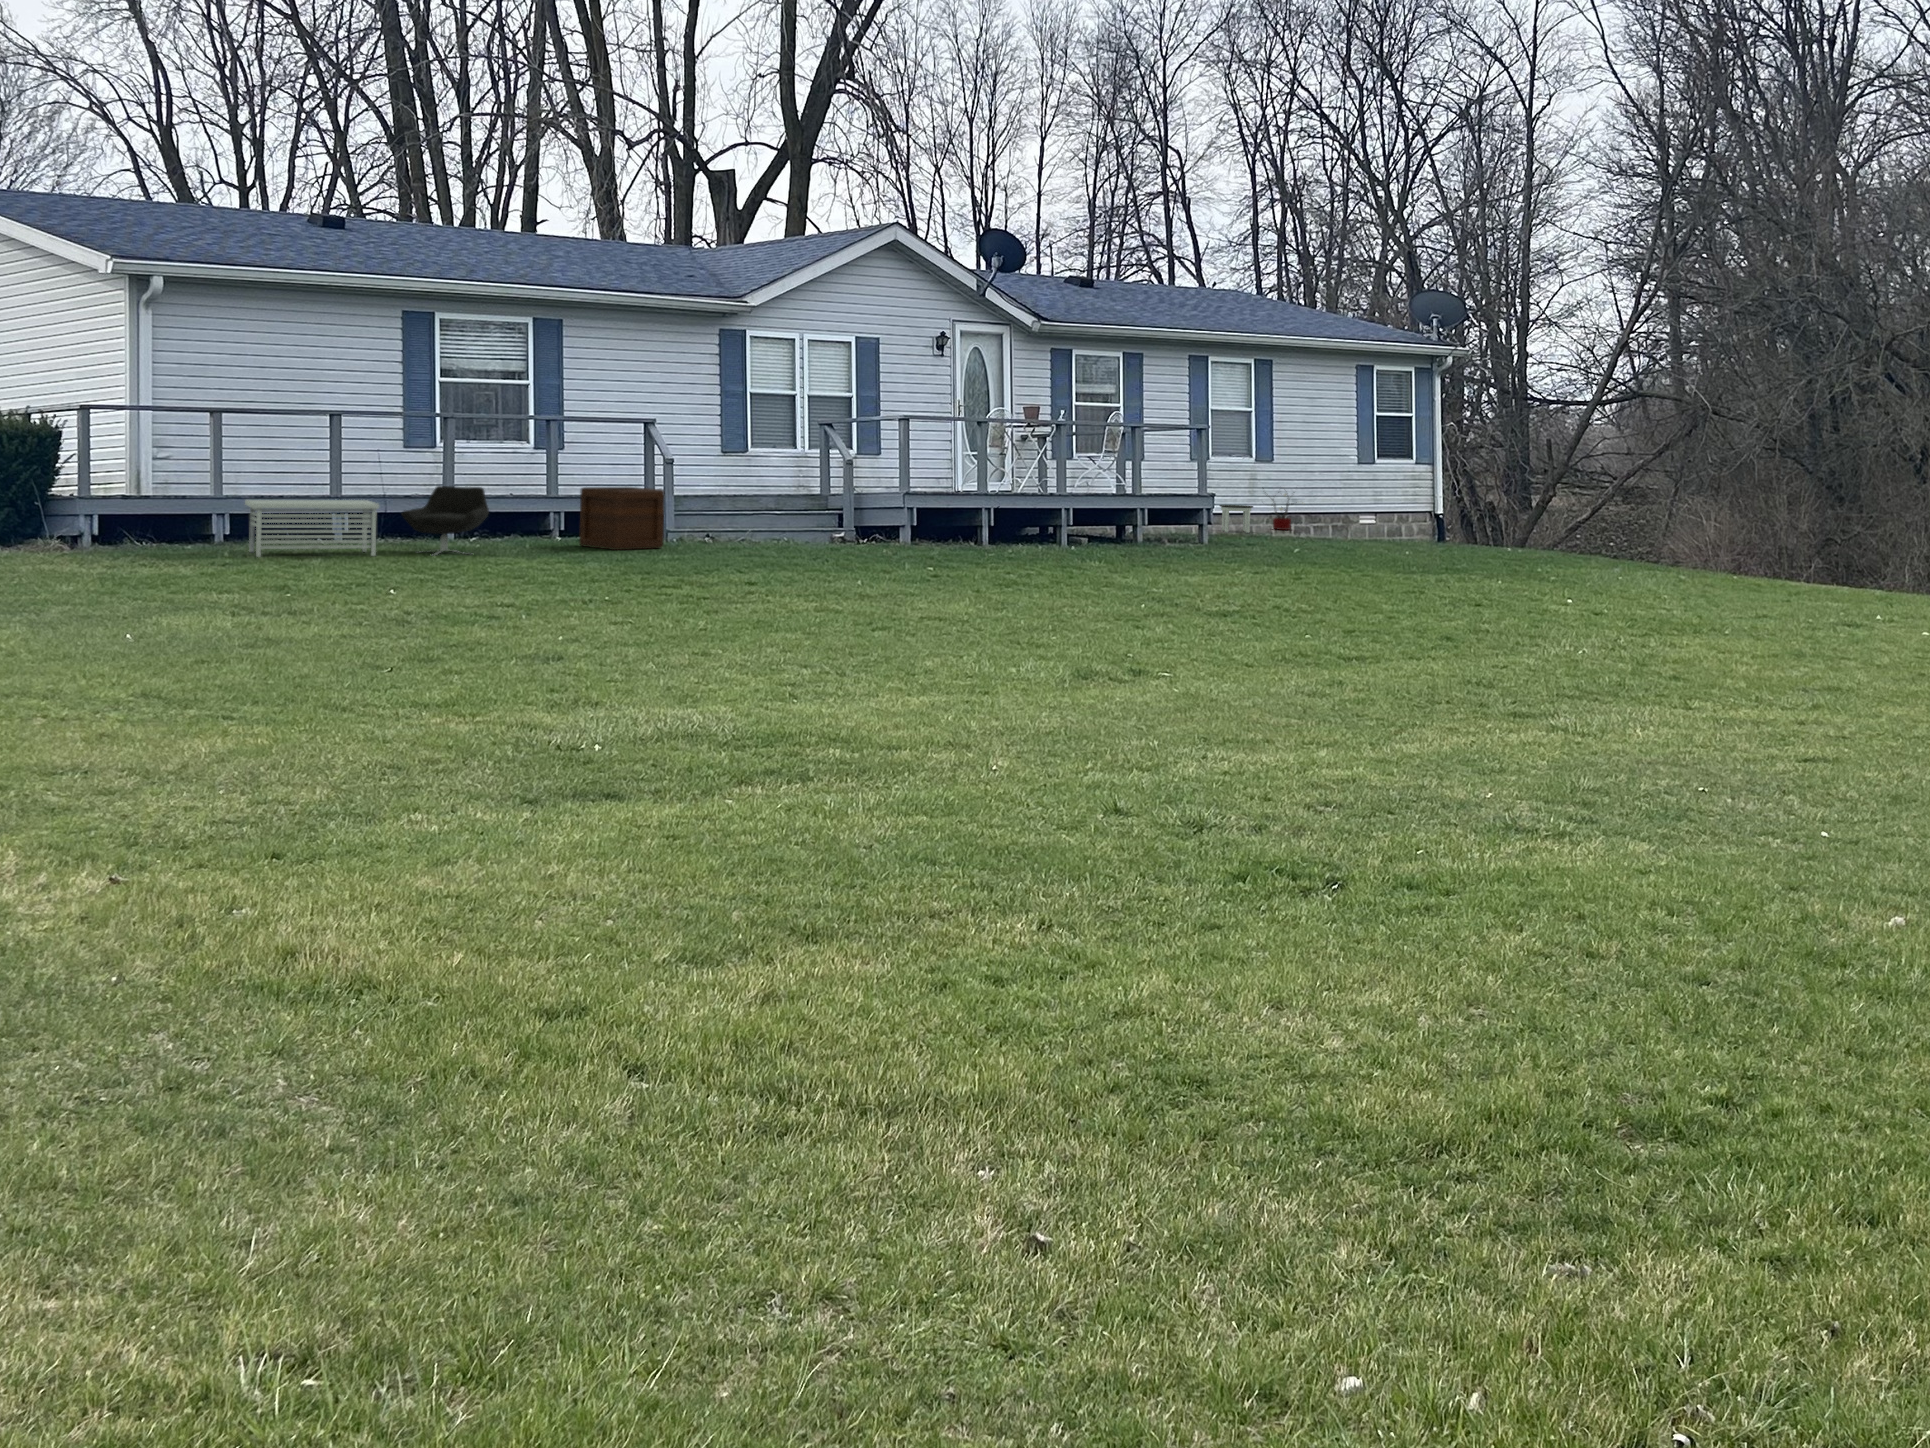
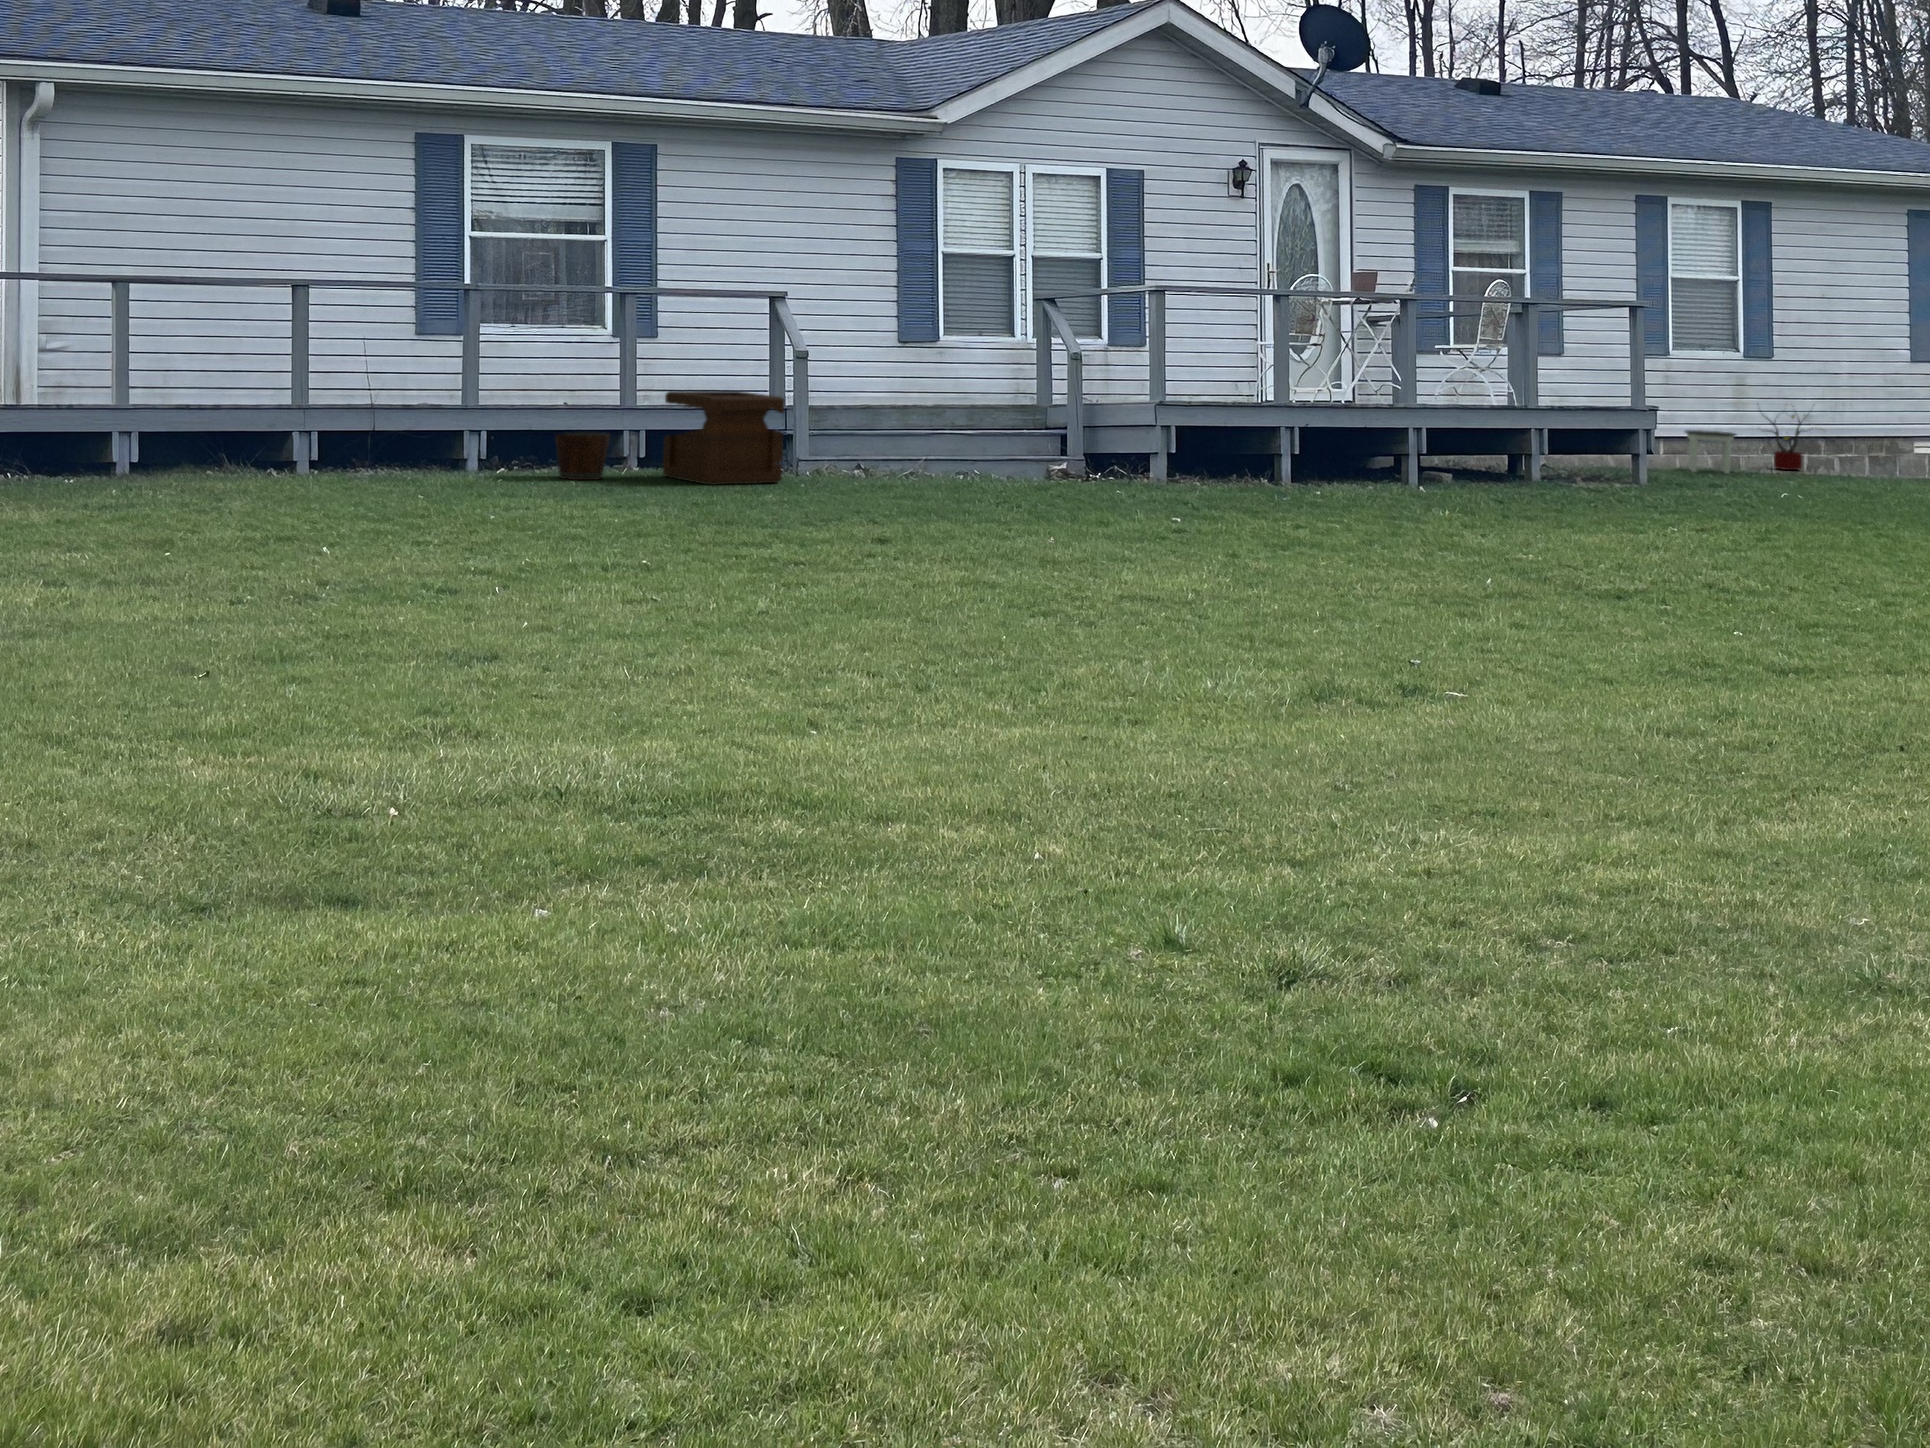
lounge chair: present [402,486,489,556] -> none [388,387,517,488]
storage bench: present [245,500,379,557] -> none [168,403,348,487]
bucket: none [507,506,548,549] -> present [555,432,610,480]

